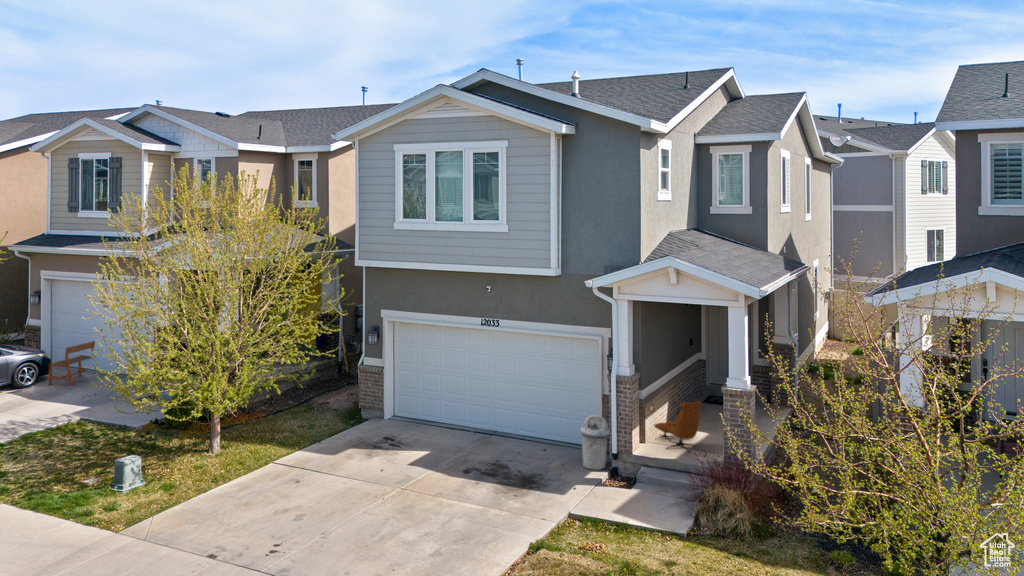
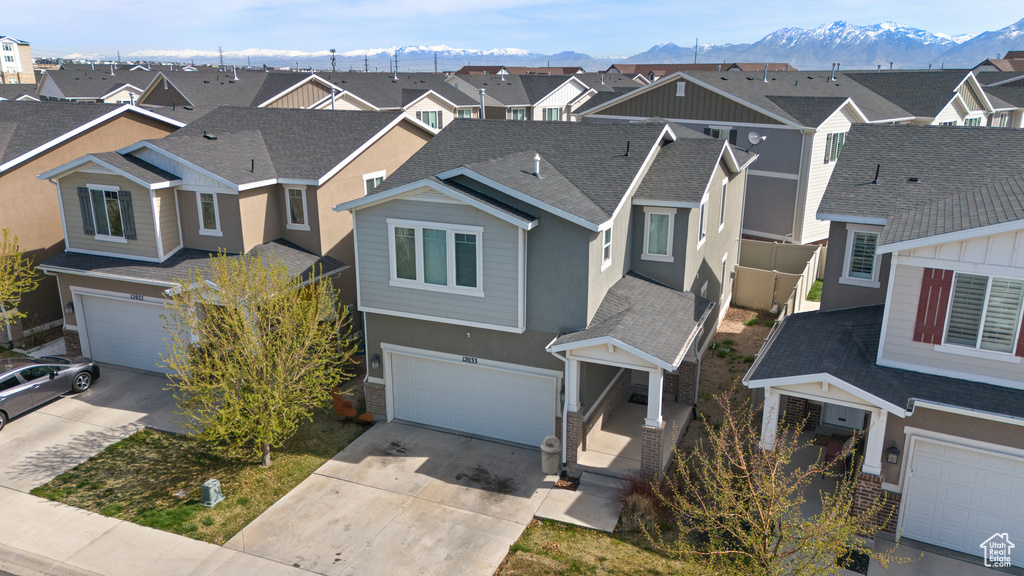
bench: present [49,341,96,385] -> none [96,346,135,386]
lounge chair: present [654,401,701,452] -> present [330,387,374,425]

